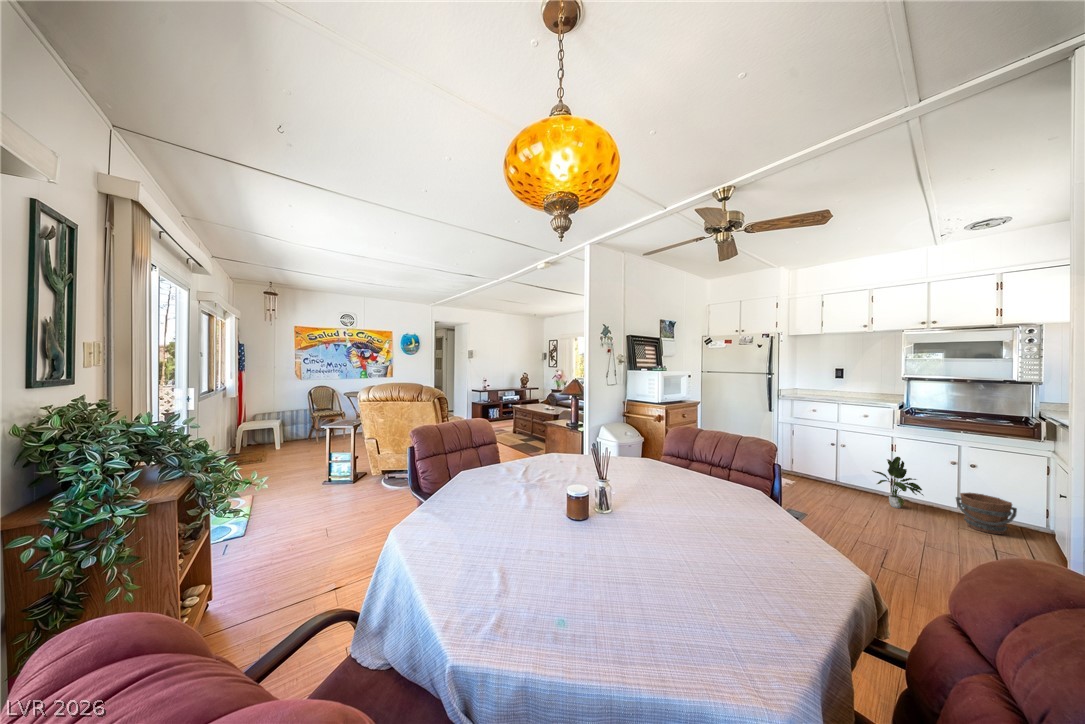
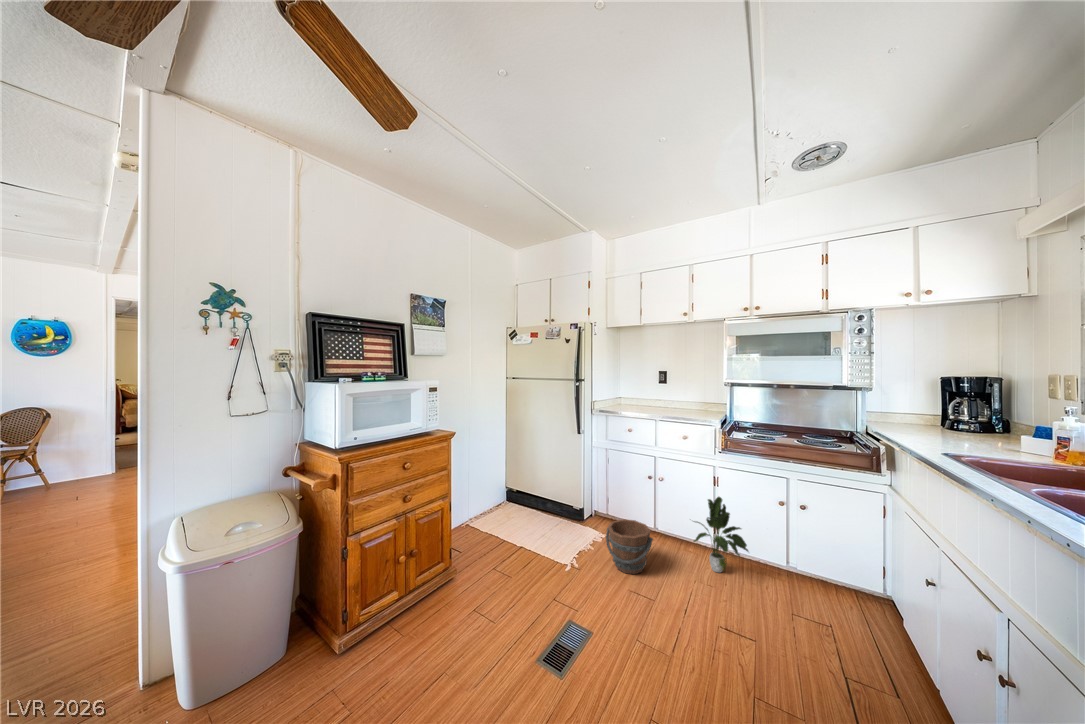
bucket: present [956,493,1017,534] -> present [606,519,653,574]

